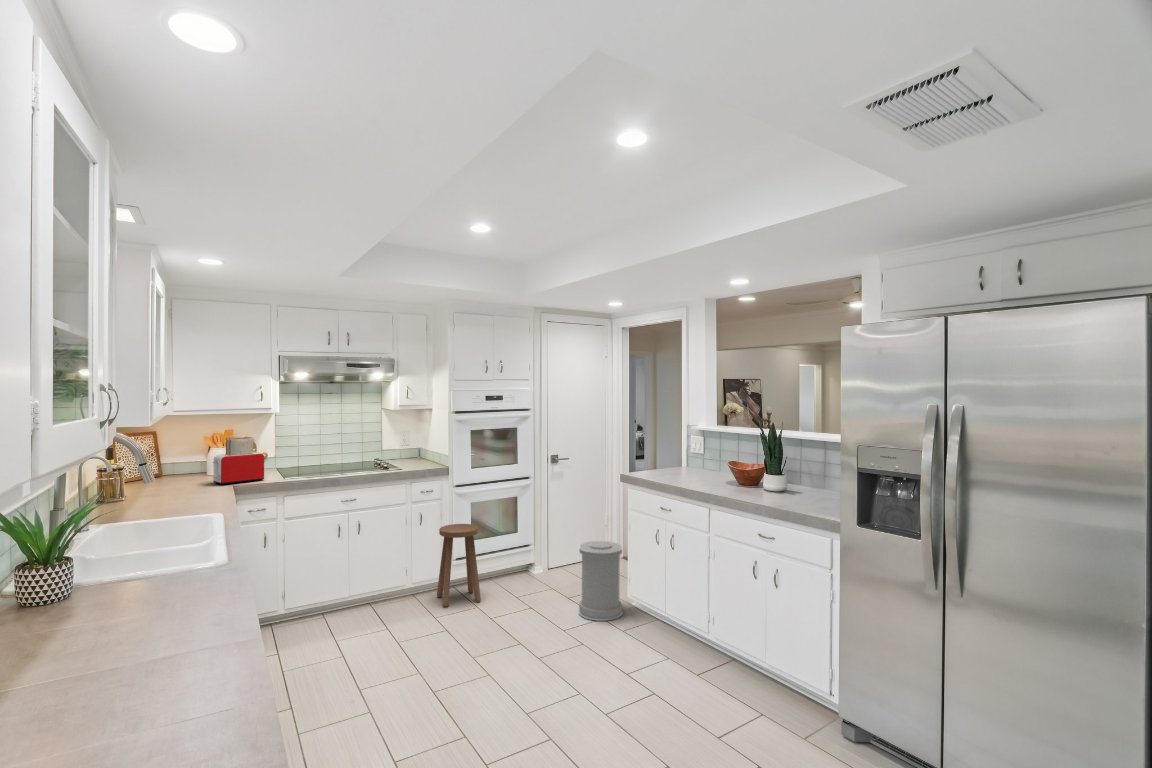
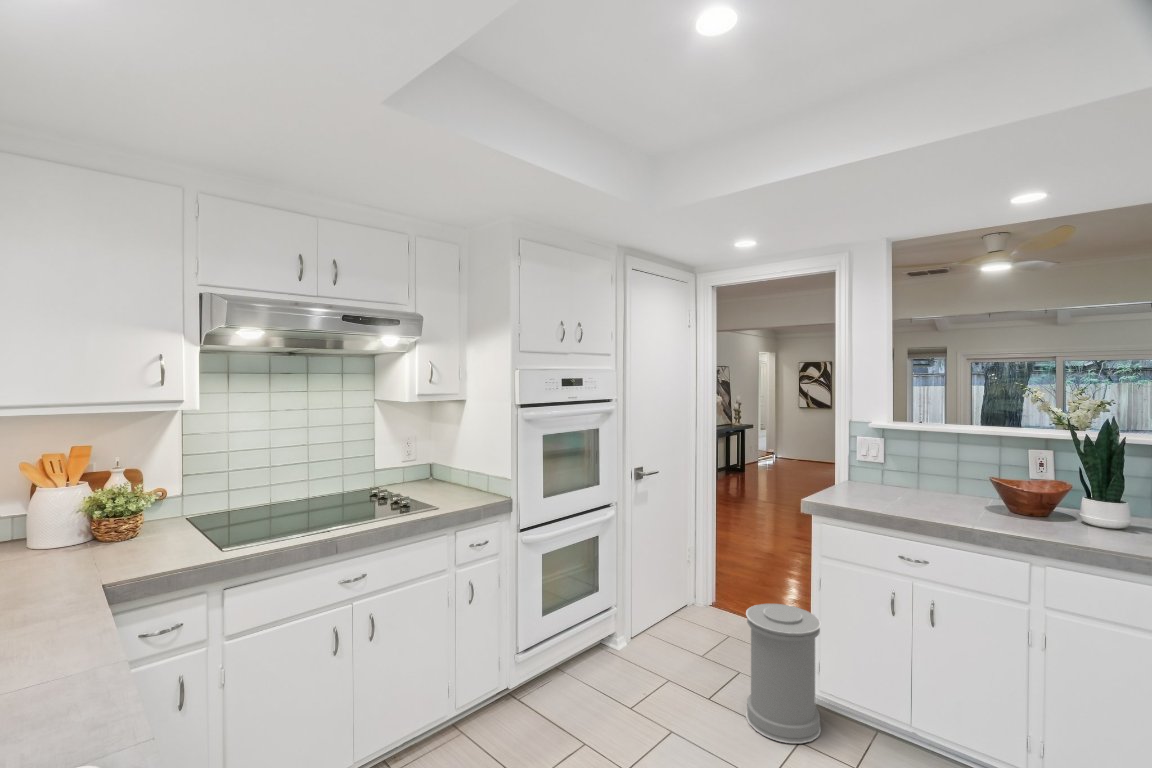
toaster: present [213,437,264,485] -> none [46,464,175,580]
stool: present [437,524,481,607] -> none [498,589,579,745]

